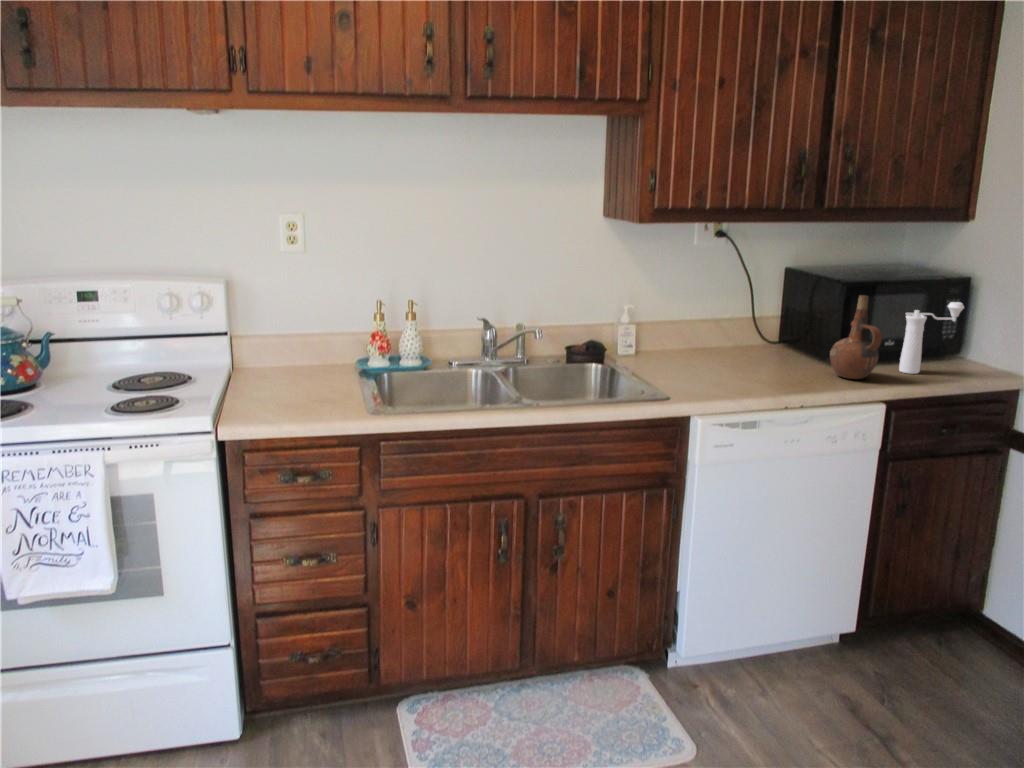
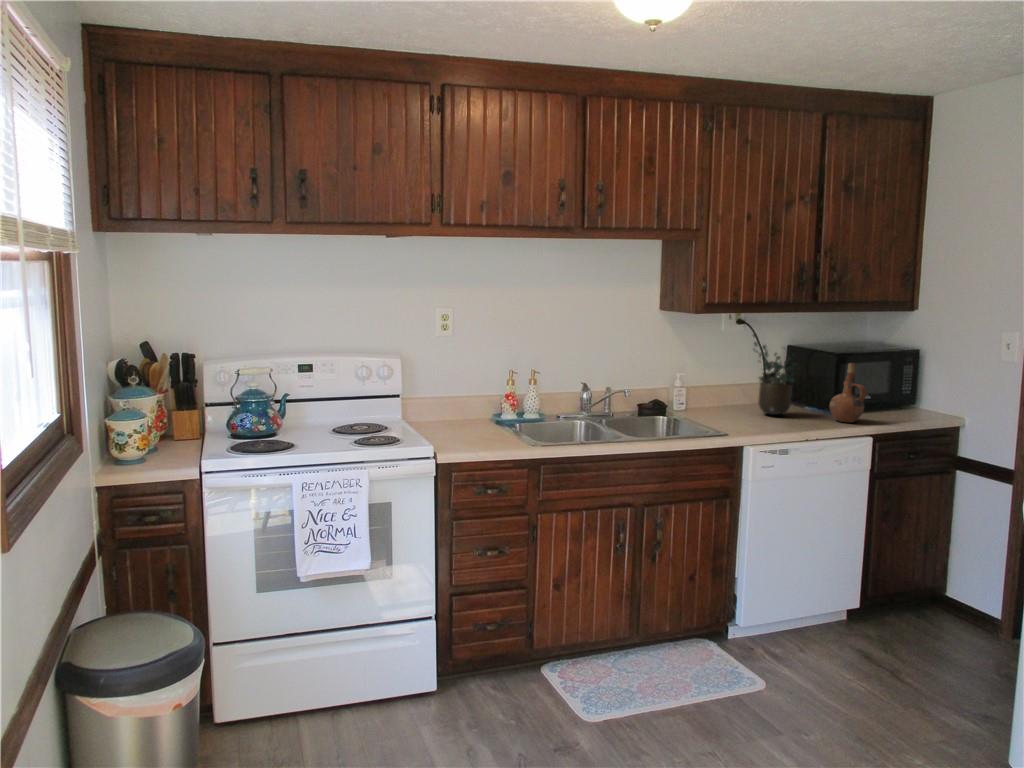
potted plant: none [730,251,789,366] -> present [753,334,797,415]
pepper mill: present [899,302,964,374] -> none [876,368,919,419]

